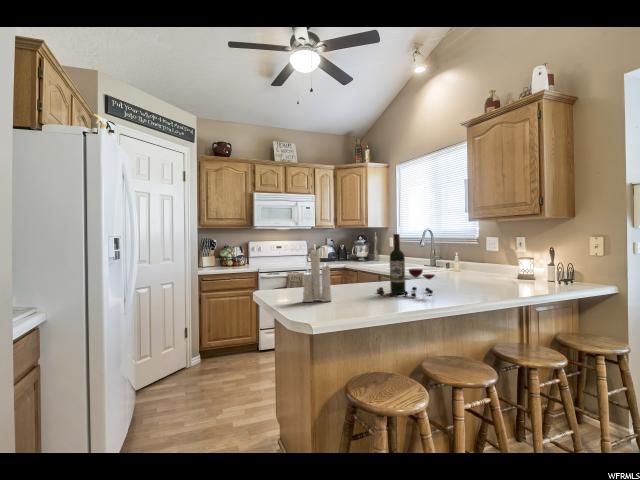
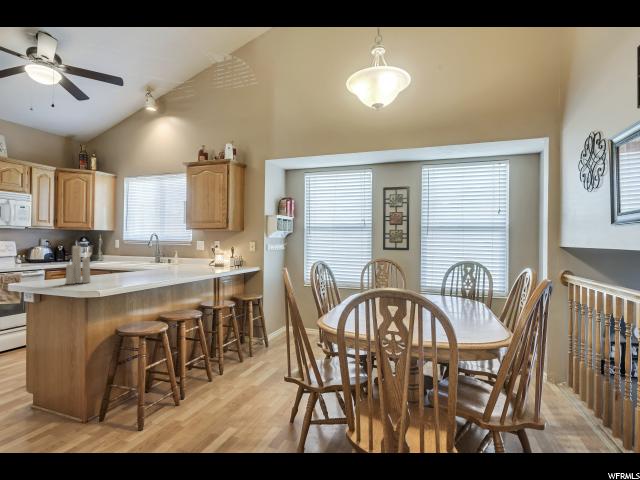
wine bottle: present [377,234,435,297] -> none [122,236,167,278]

